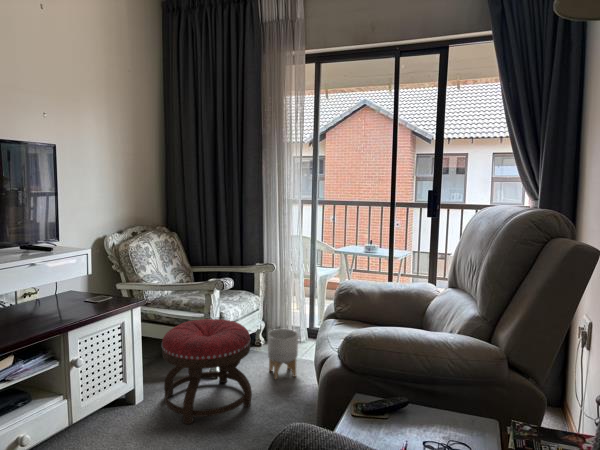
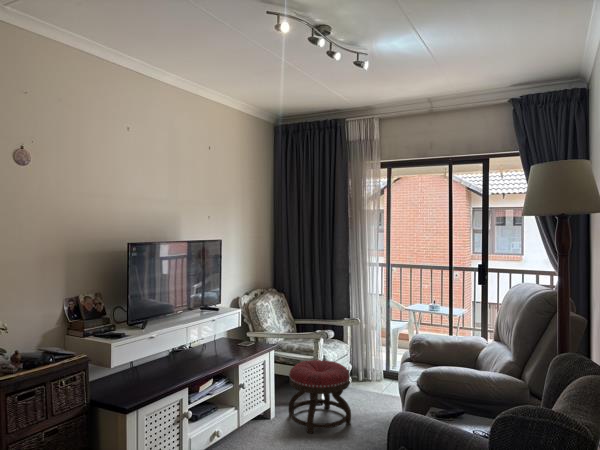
planter: present [268,329,298,379] -> none [359,369,381,408]

